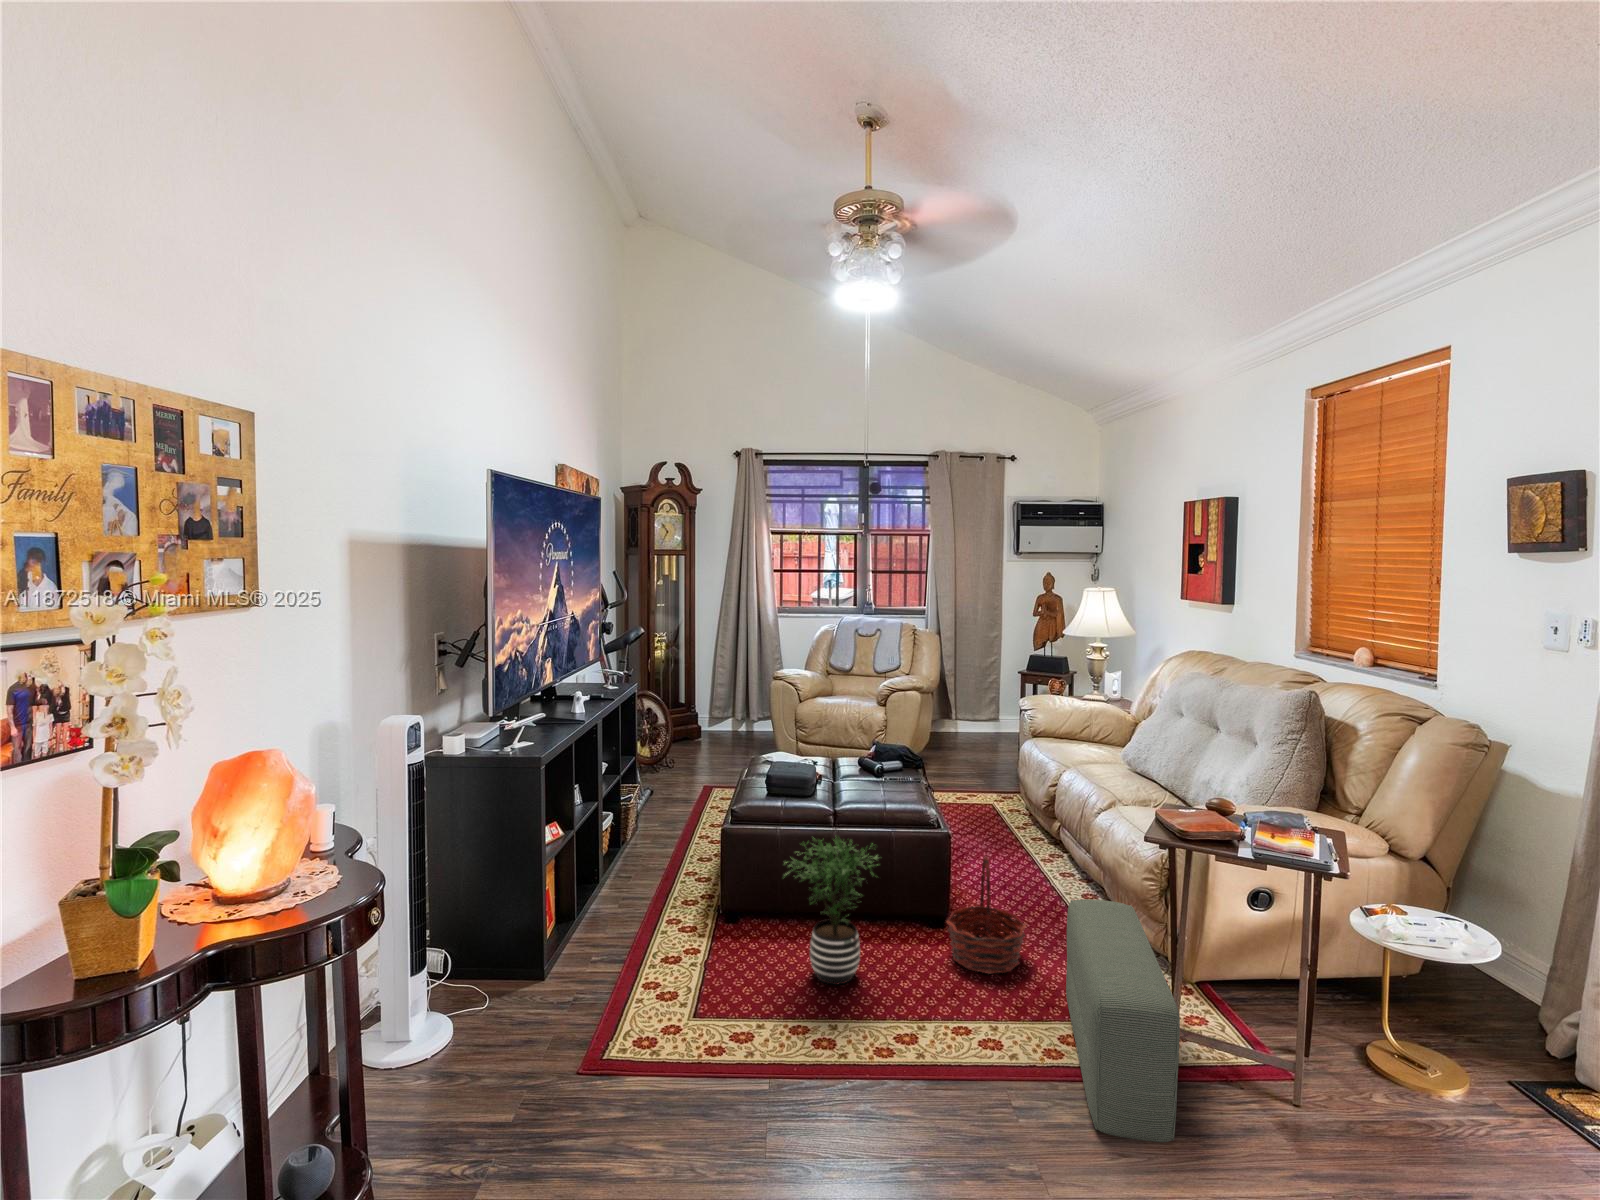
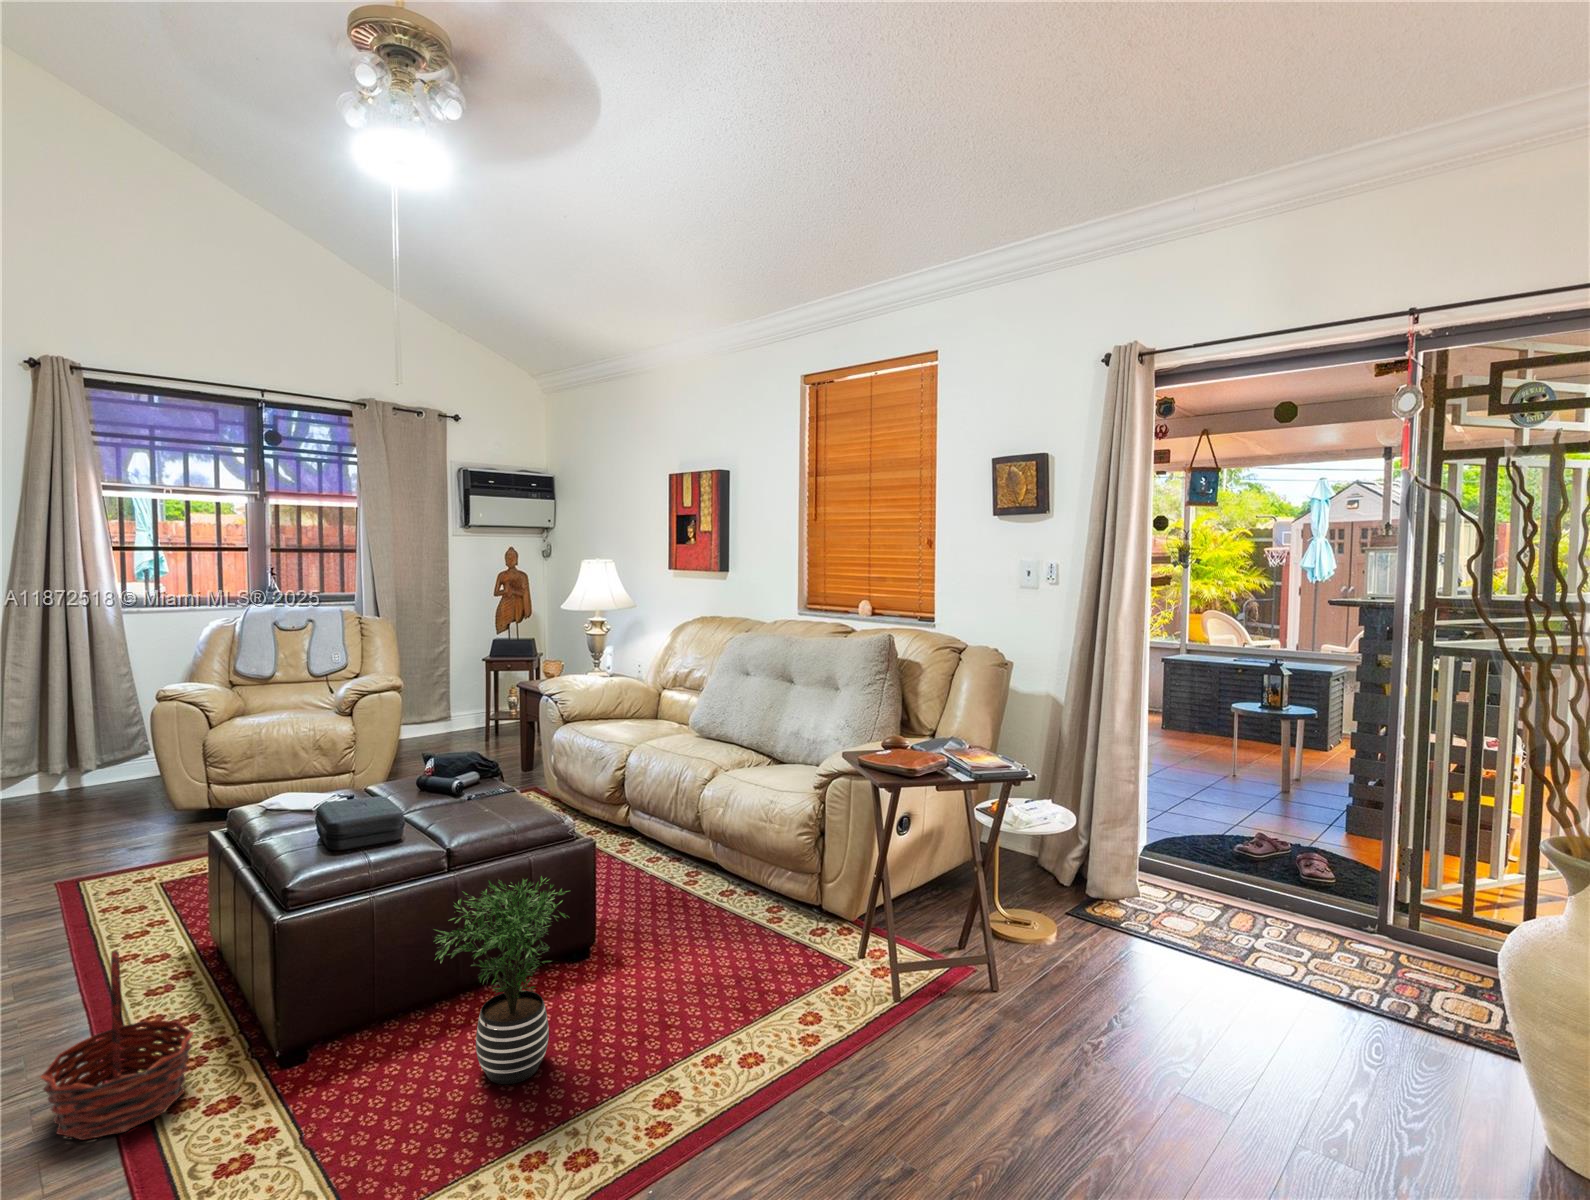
basket: present [947,856,1026,974] -> present [41,951,194,1140]
pouf: present [1066,899,1180,1142] -> none [767,863,968,1093]

